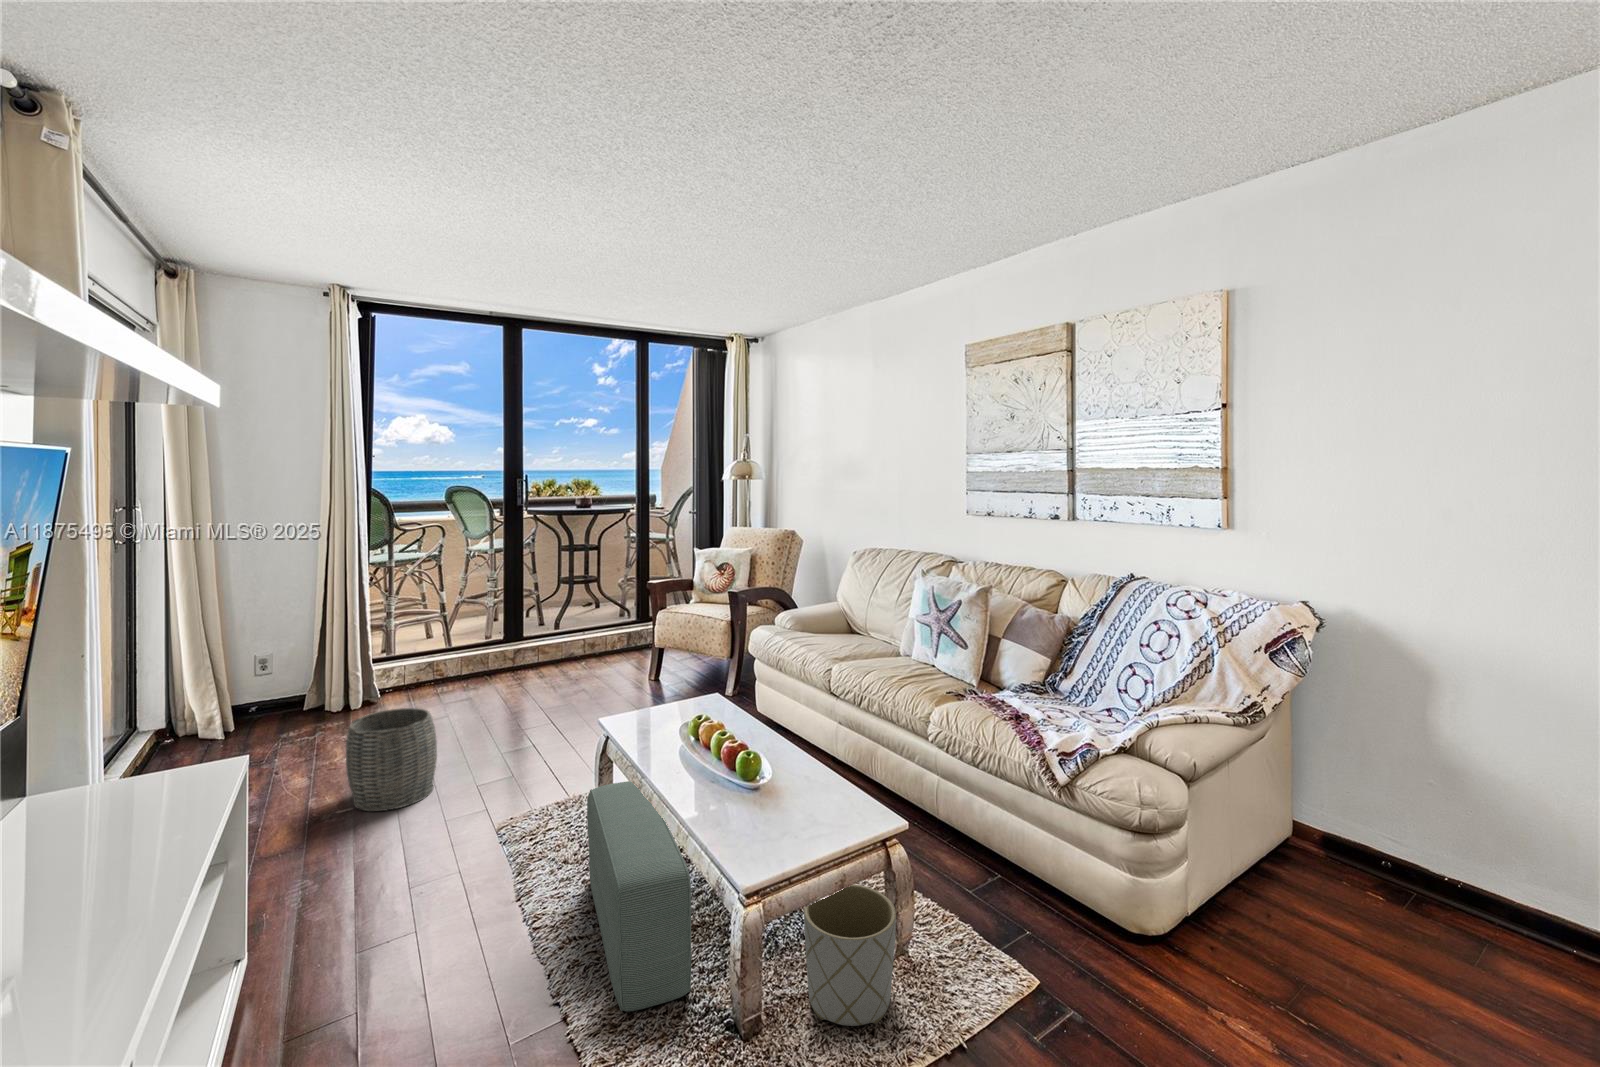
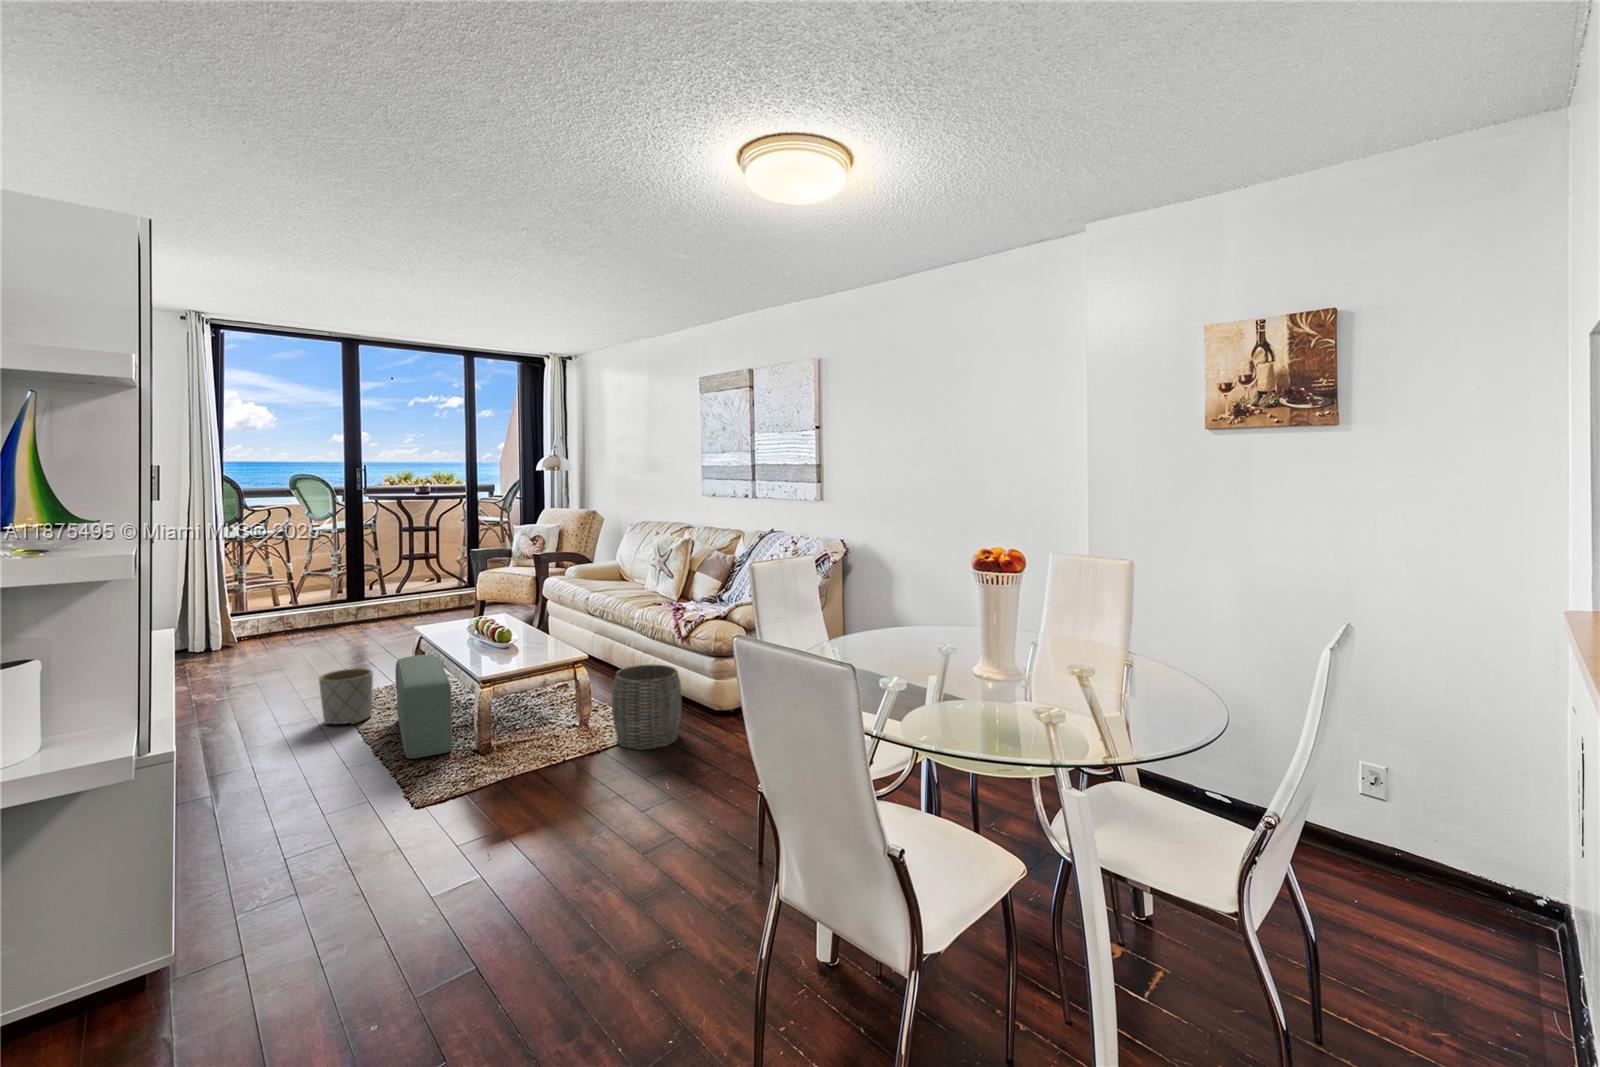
woven basket: present [346,708,437,811] -> present [612,664,682,750]
planter: present [804,884,896,1026] -> present [319,668,373,724]

